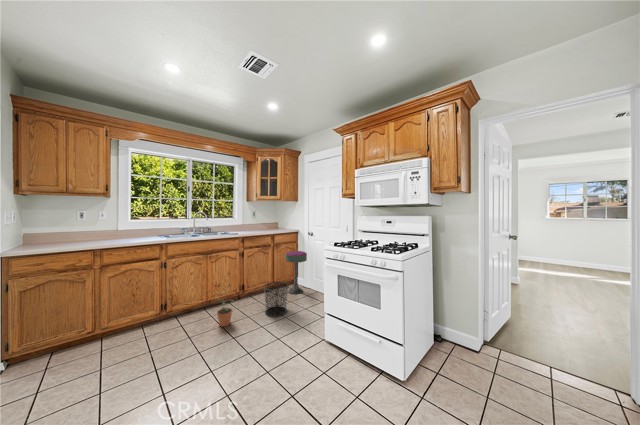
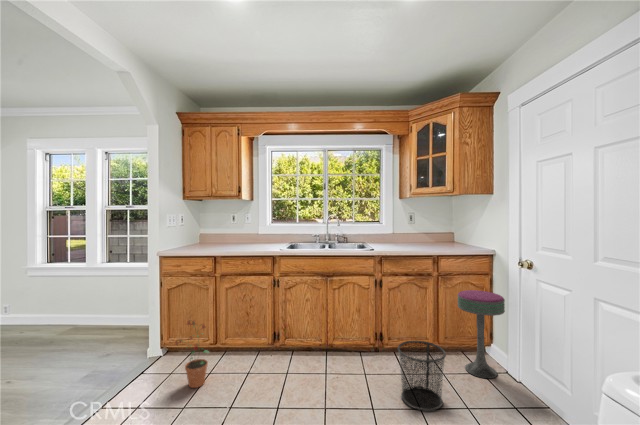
potted plant: present [213,284,233,326] -> present [176,320,209,388]

